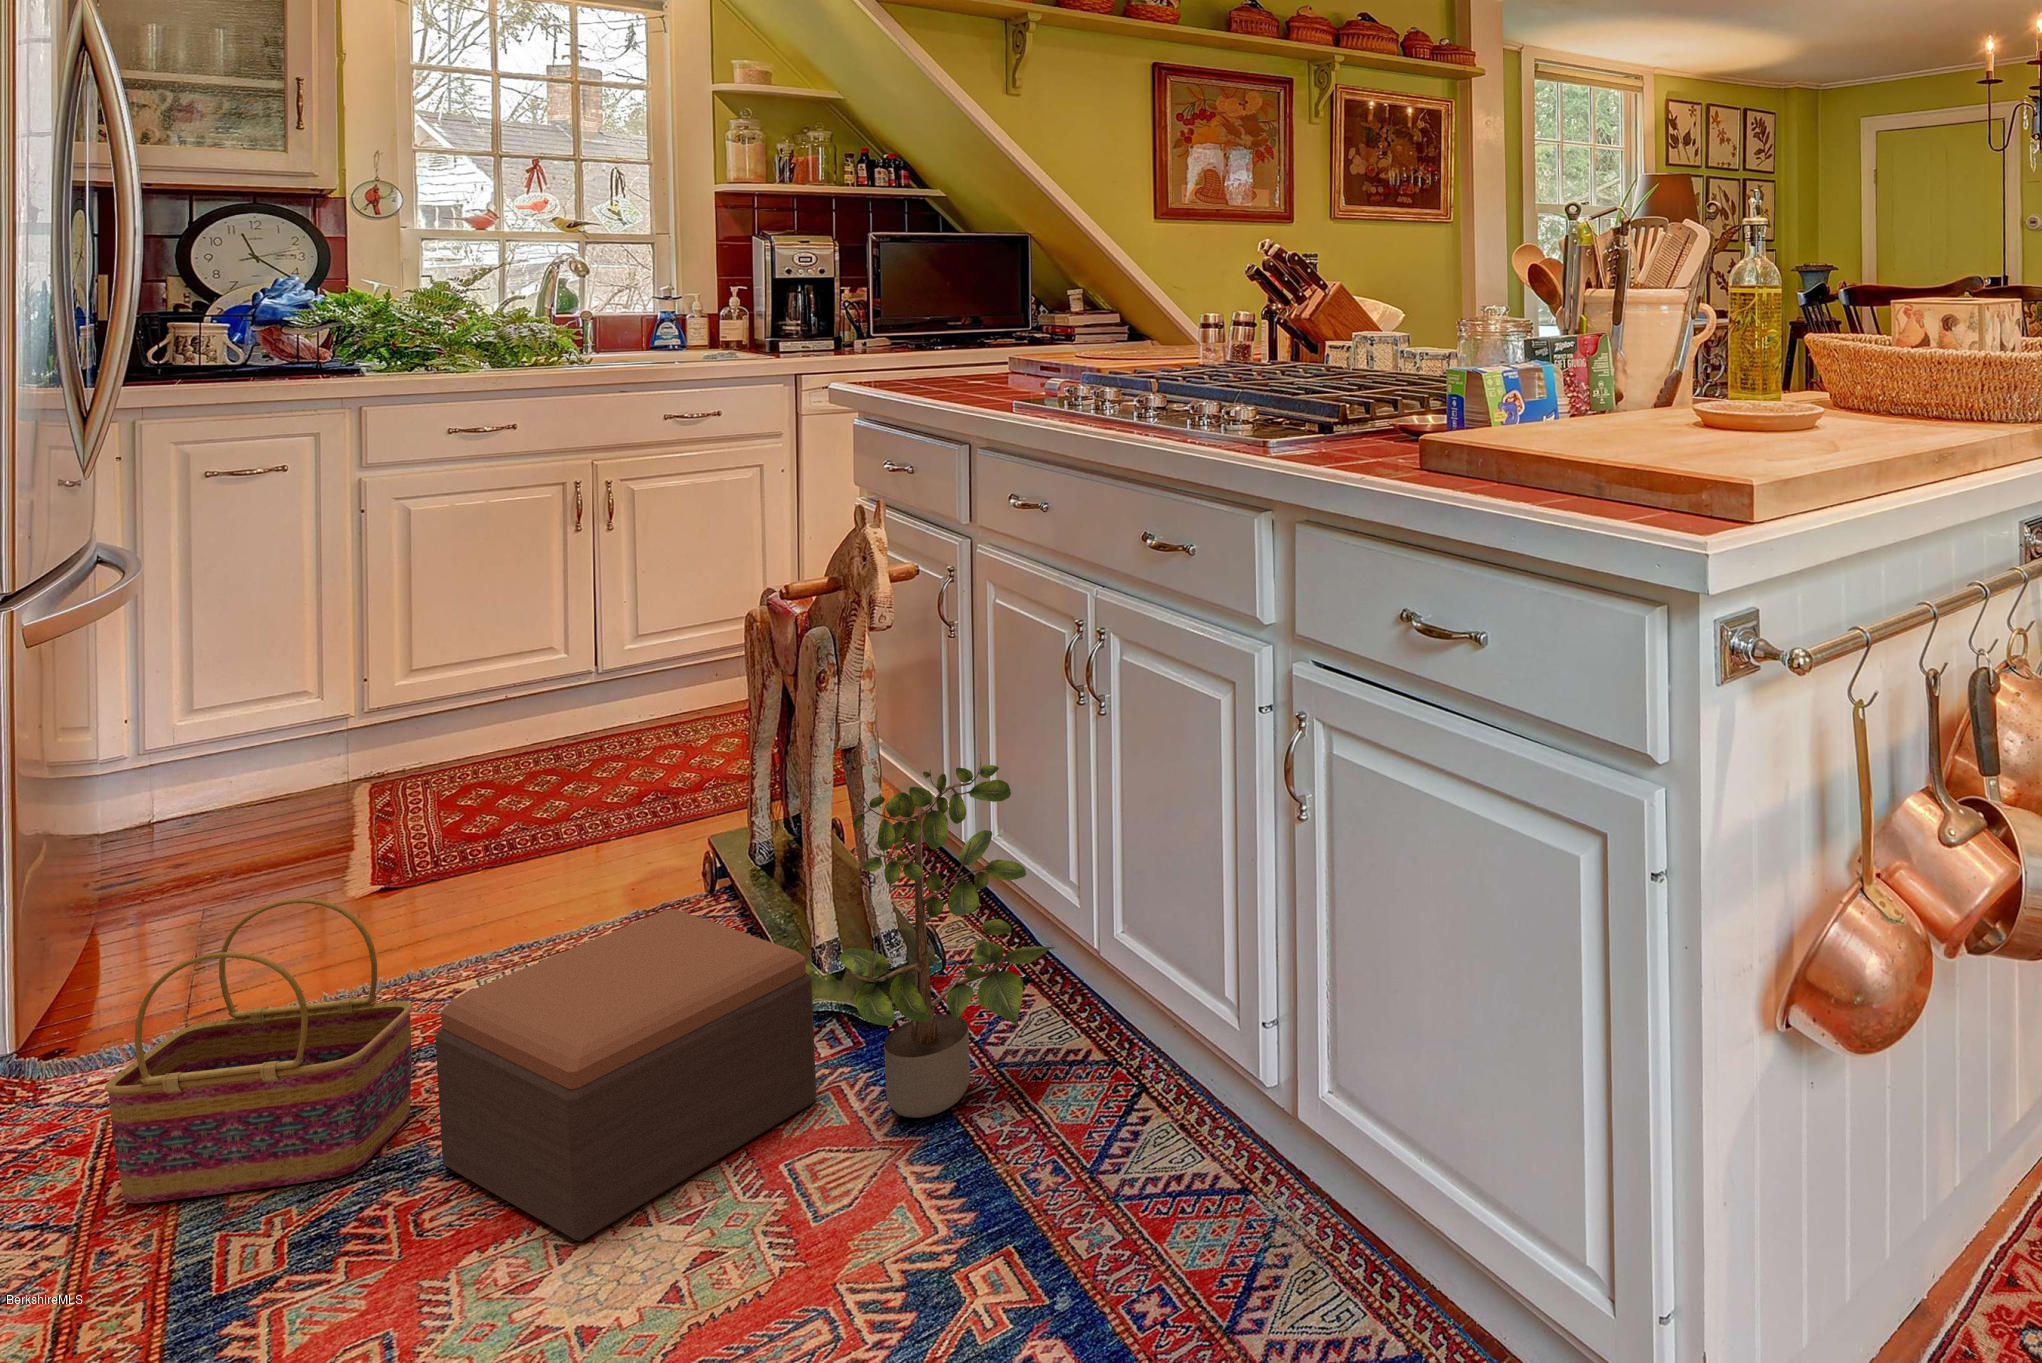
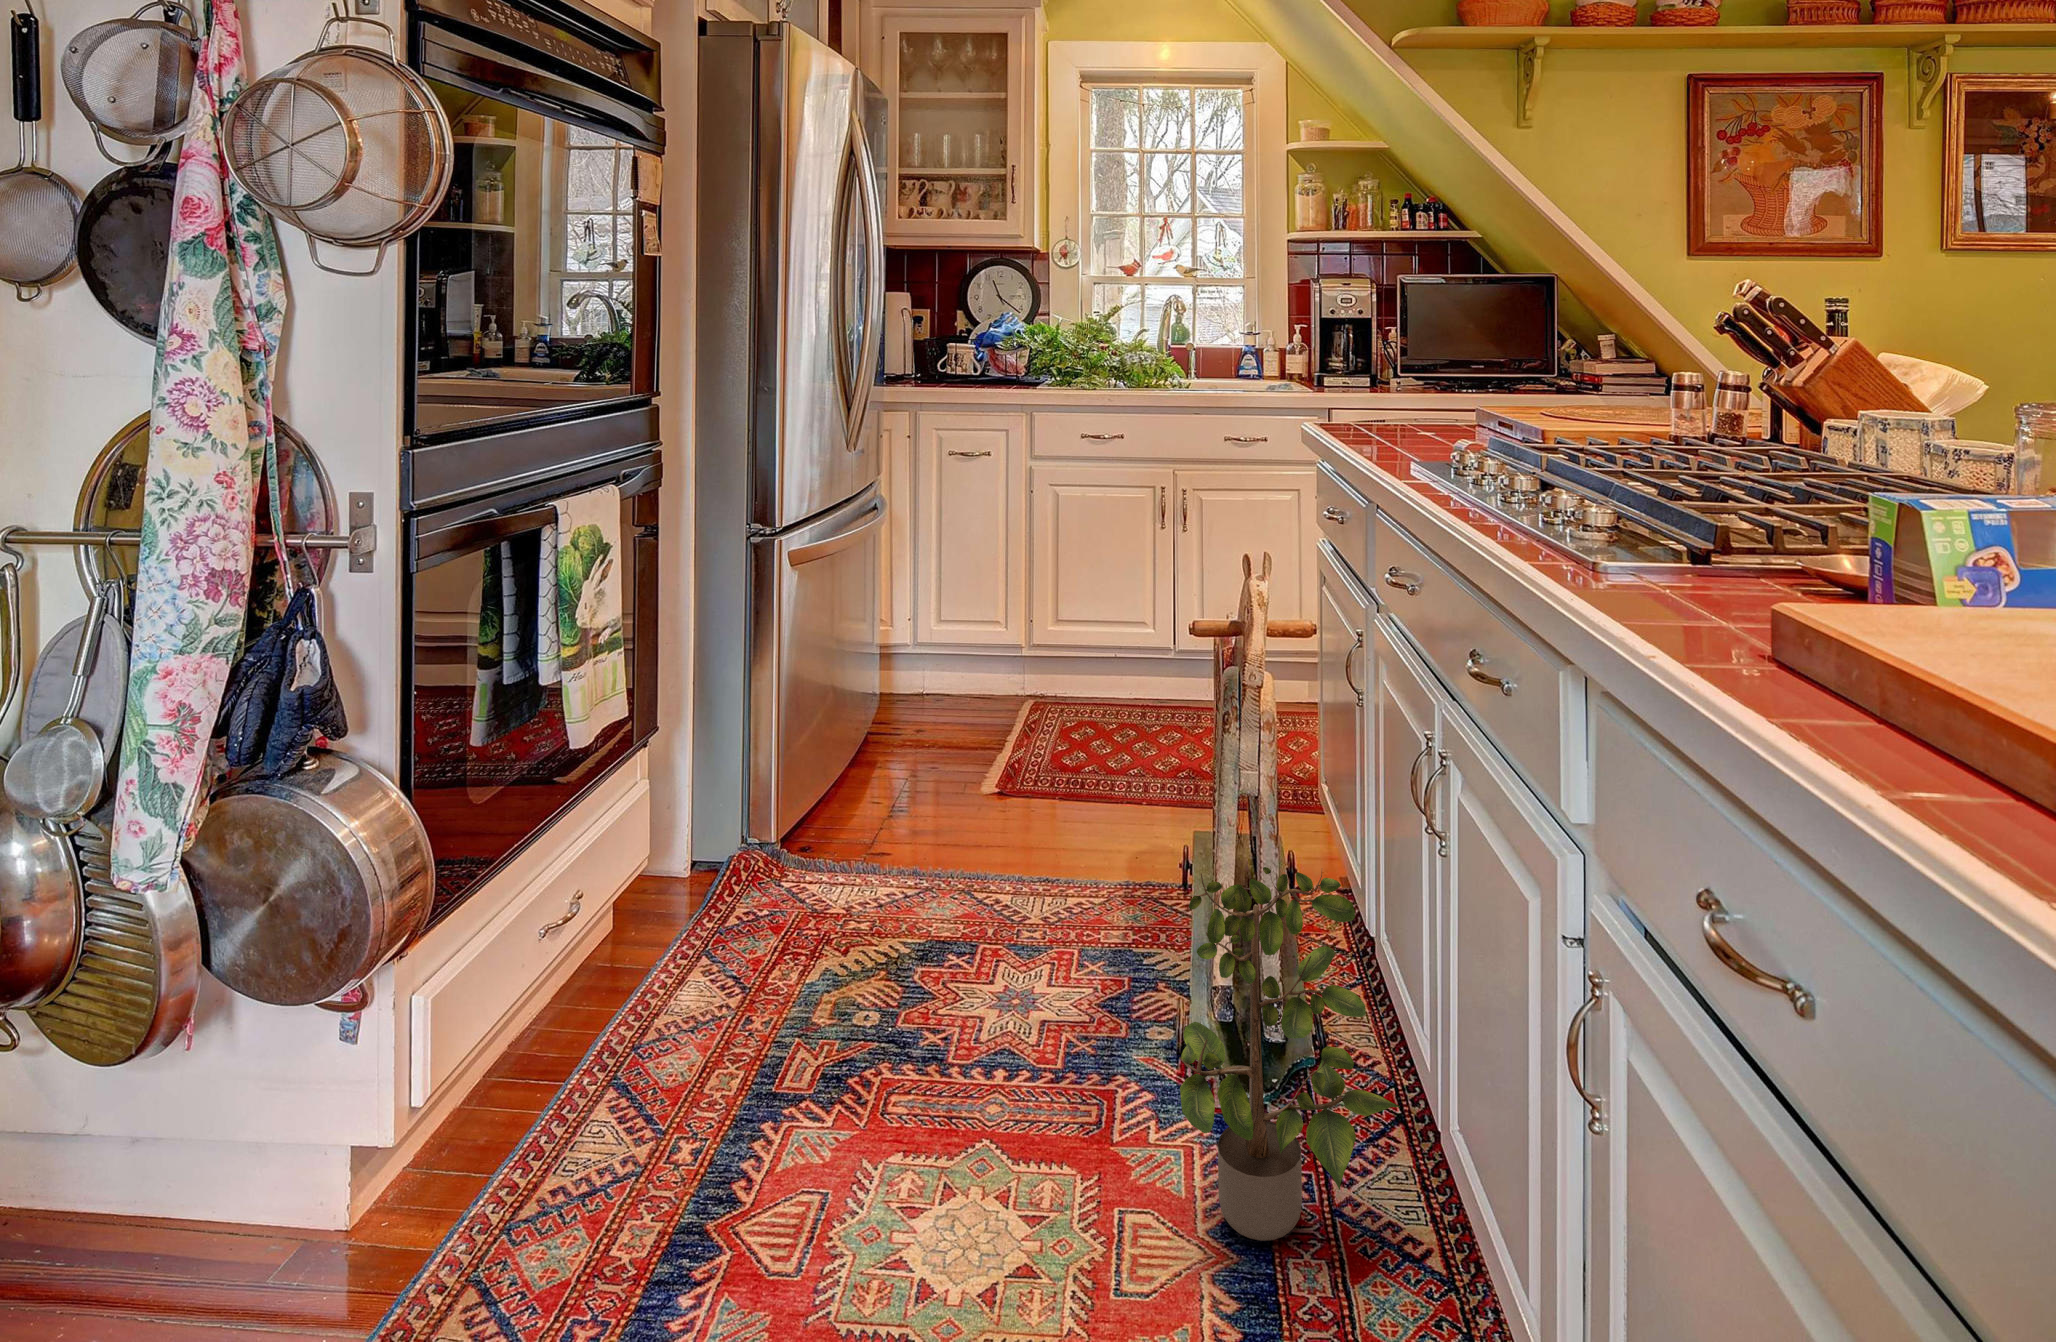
basket: present [104,898,413,1203] -> none [755,811,923,1047]
footstool: present [435,909,816,1241] -> none [910,909,1172,1212]

